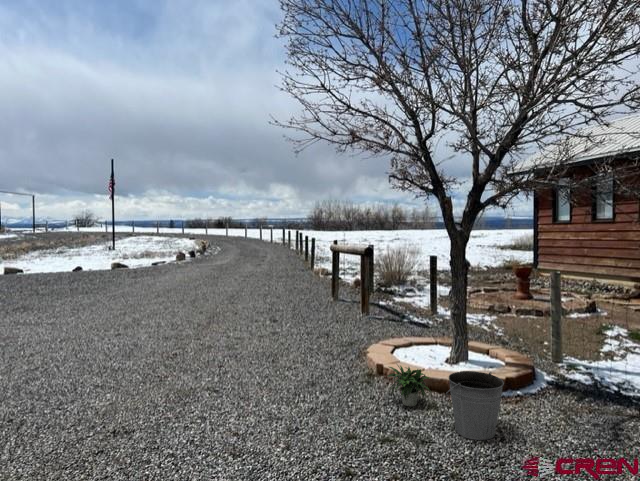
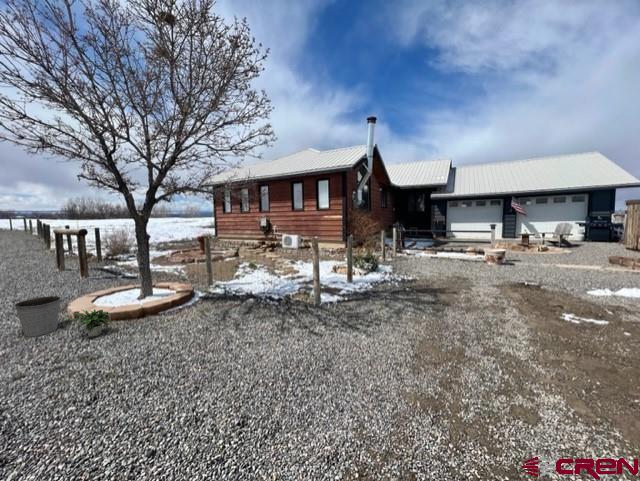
bucket: present [446,371,504,440] -> present [13,295,61,336]

